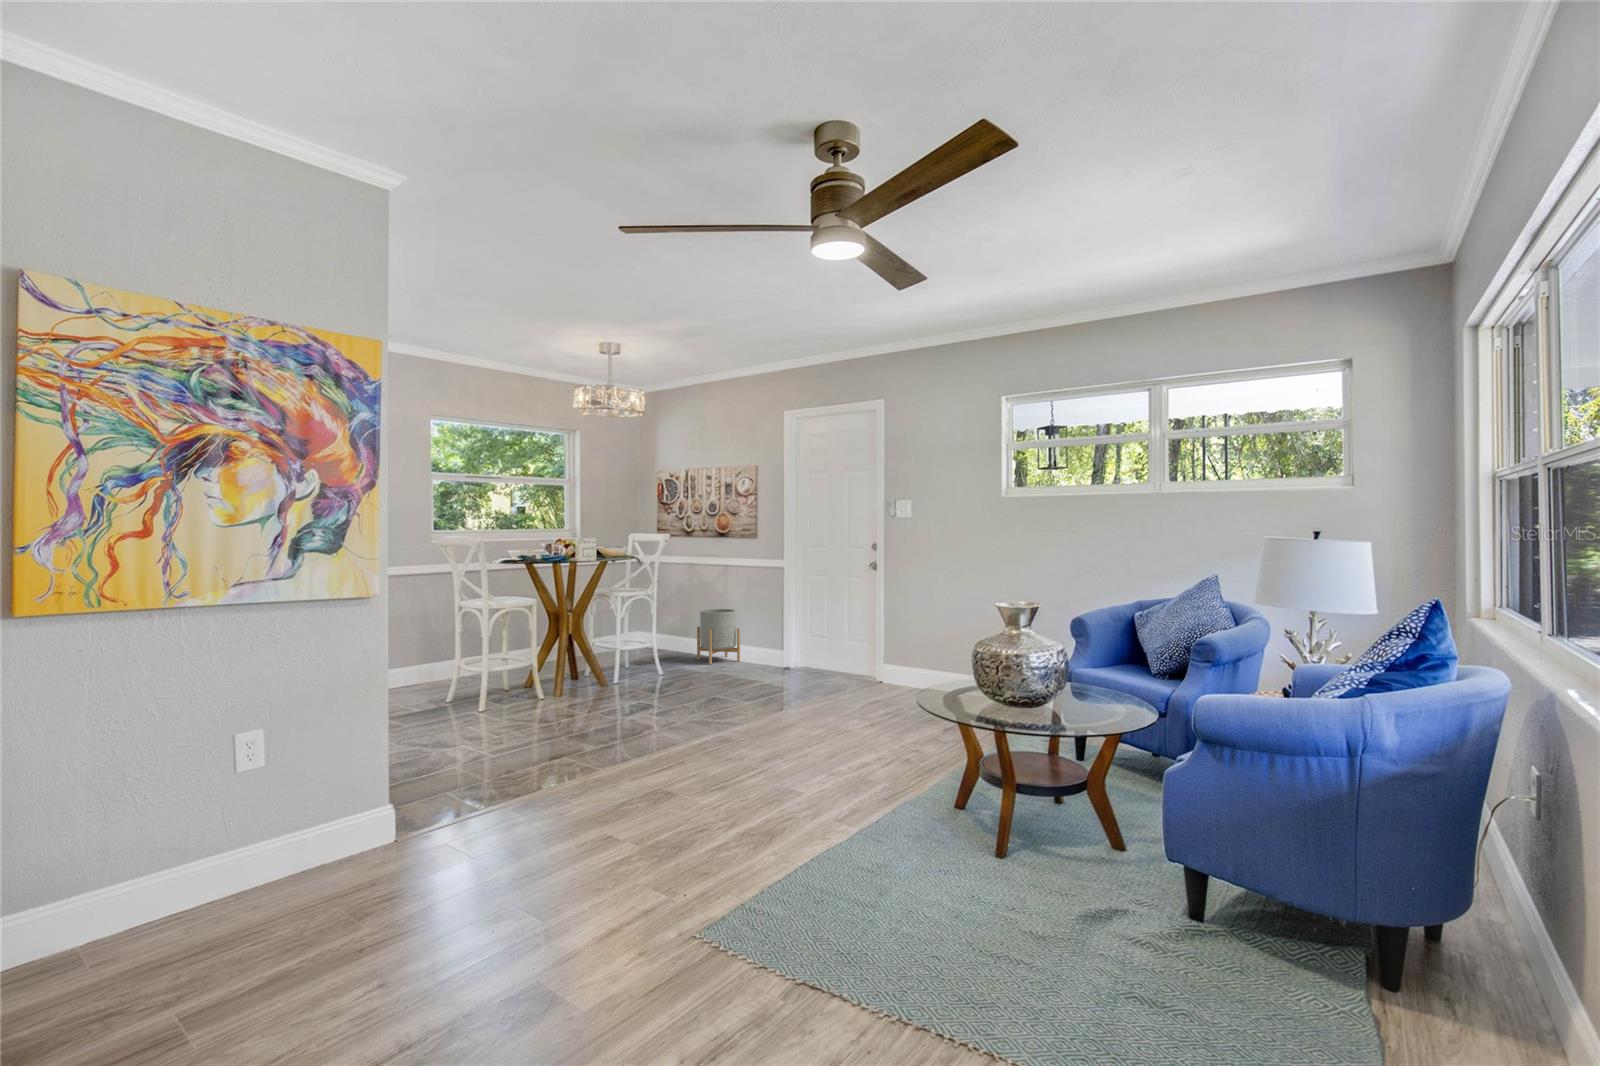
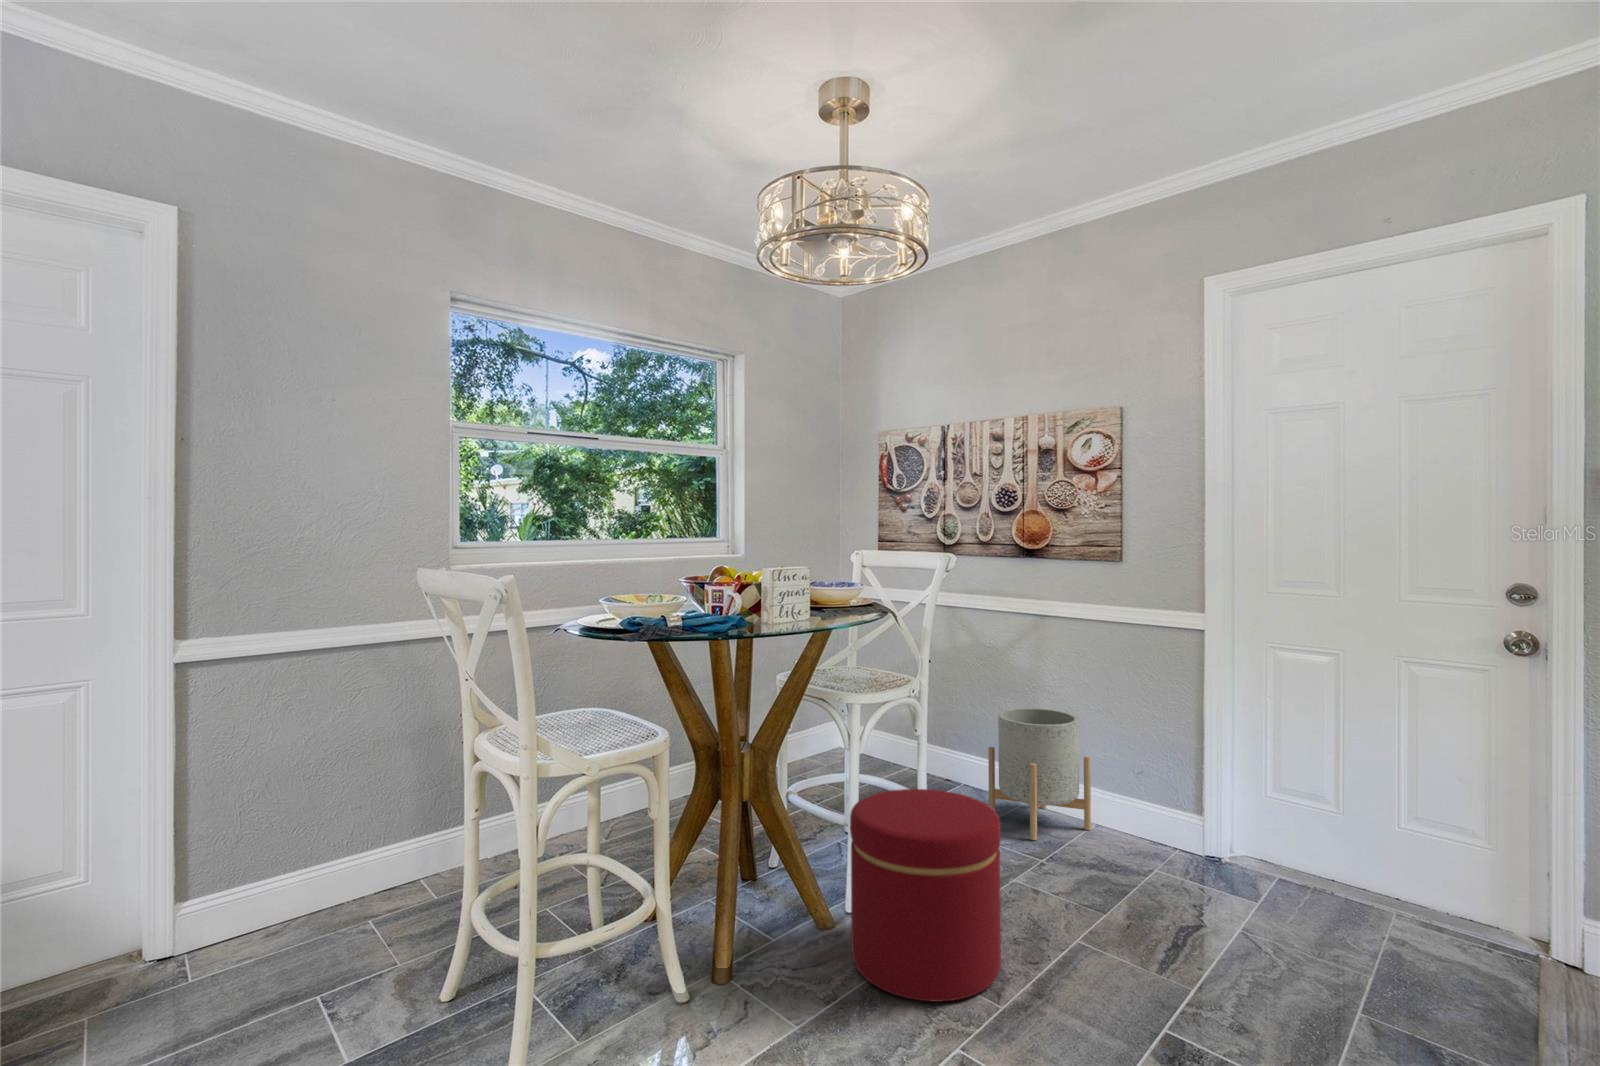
ottoman: none [606,628,663,693] -> present [850,789,1001,1002]

